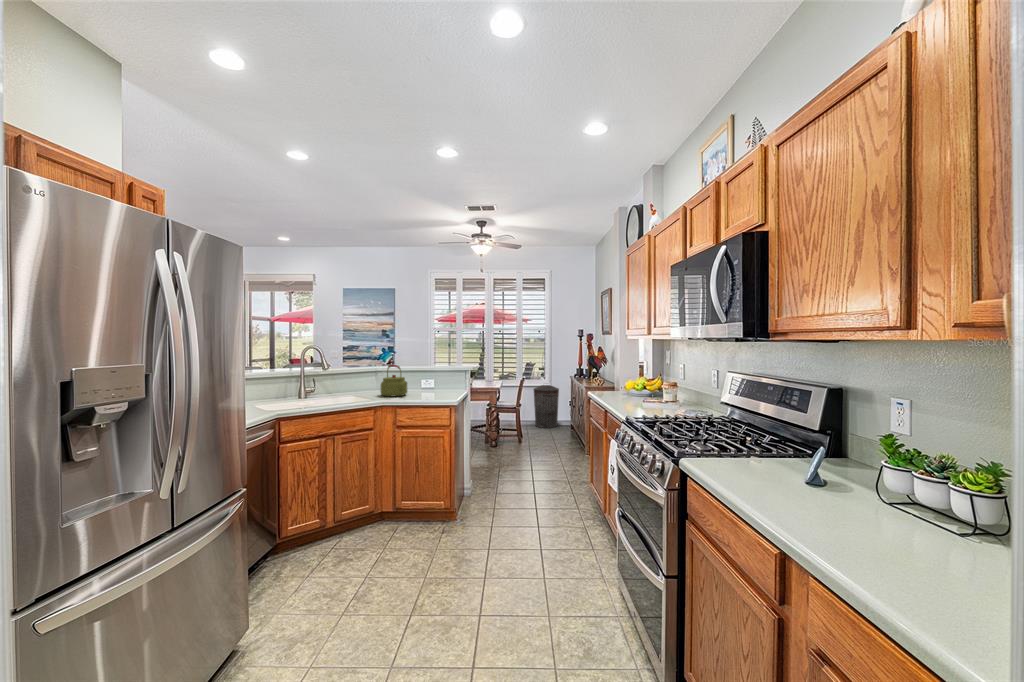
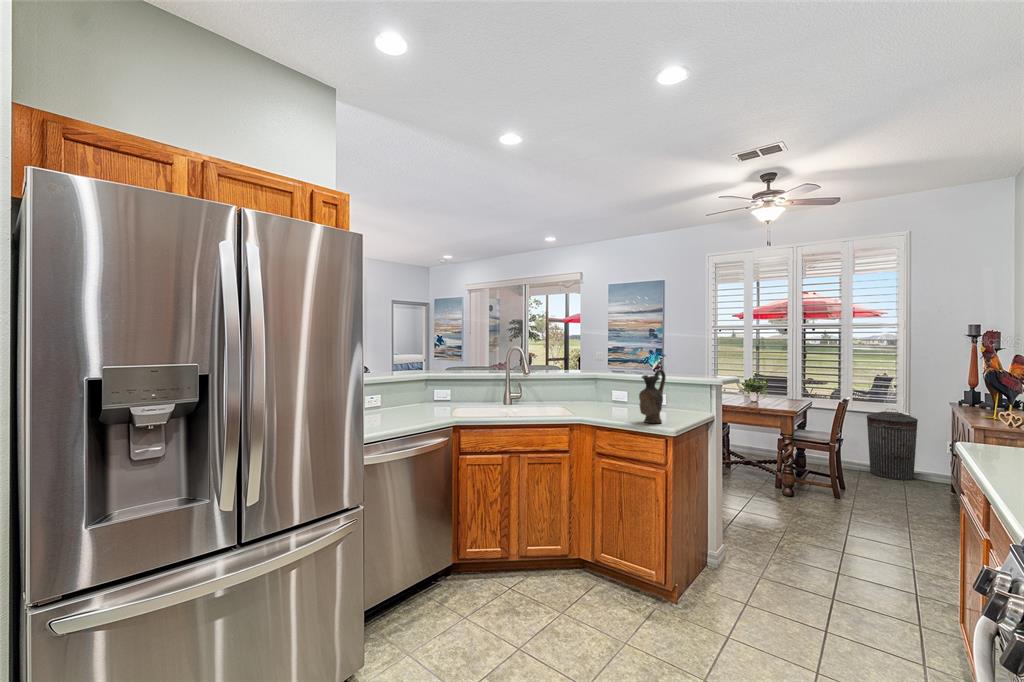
ceramic pitcher: none [426,360,443,400] -> present [639,369,666,423]
kettle: present [381,365,407,397] -> none [591,372,625,412]

